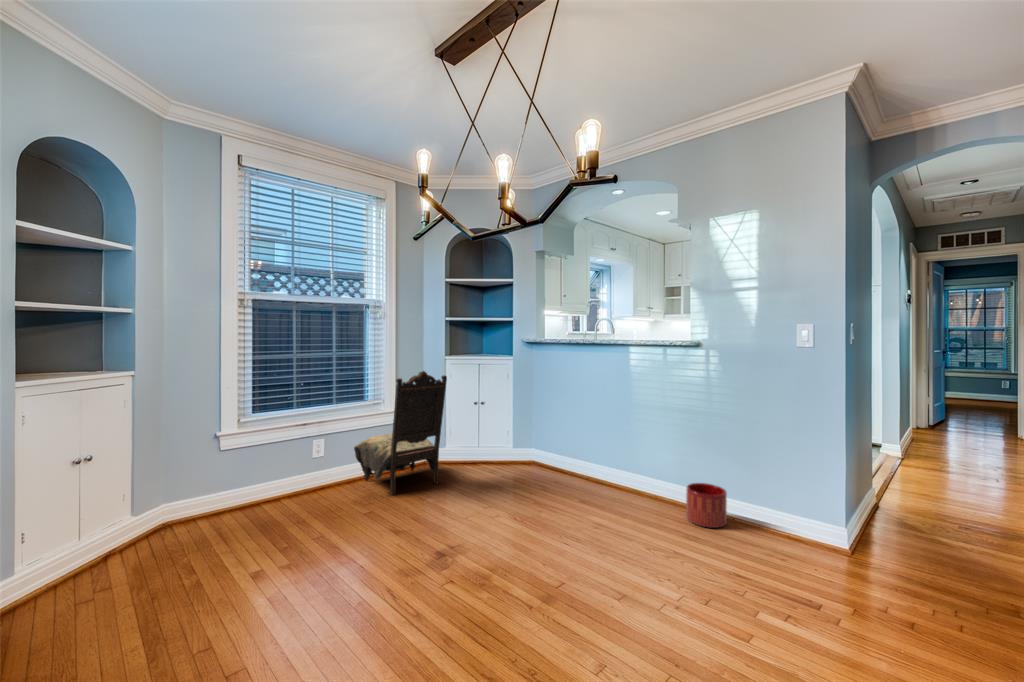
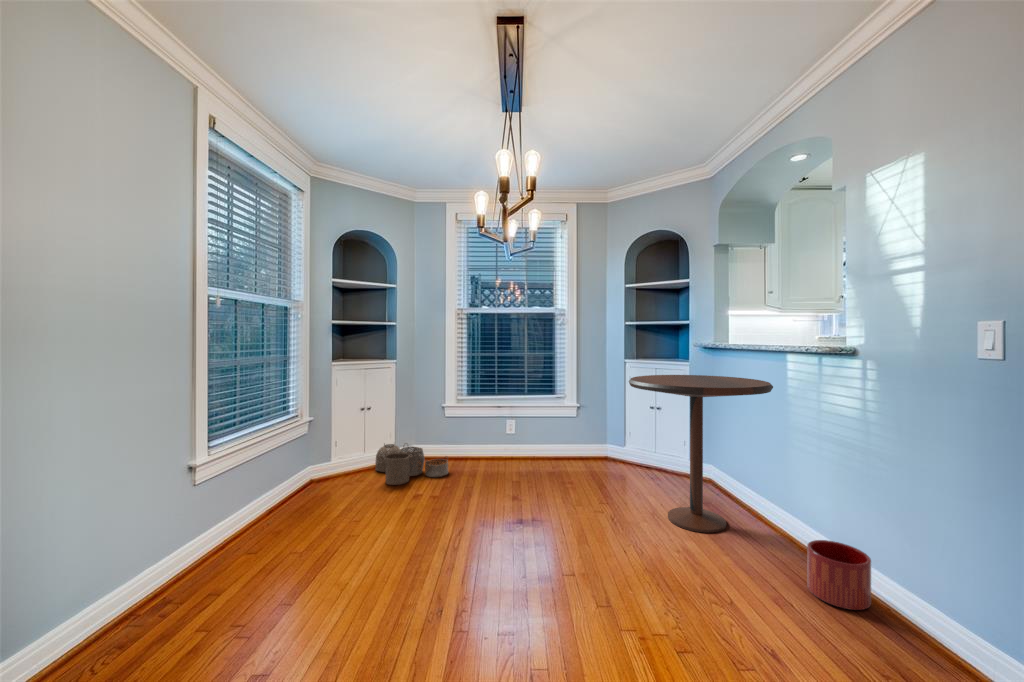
pedestal table: none [515,368,636,509] -> present [629,375,773,533]
dining chair: present [354,371,447,495] -> none [536,371,601,474]
woven basket: none [95,506,258,582] -> present [375,444,448,485]

